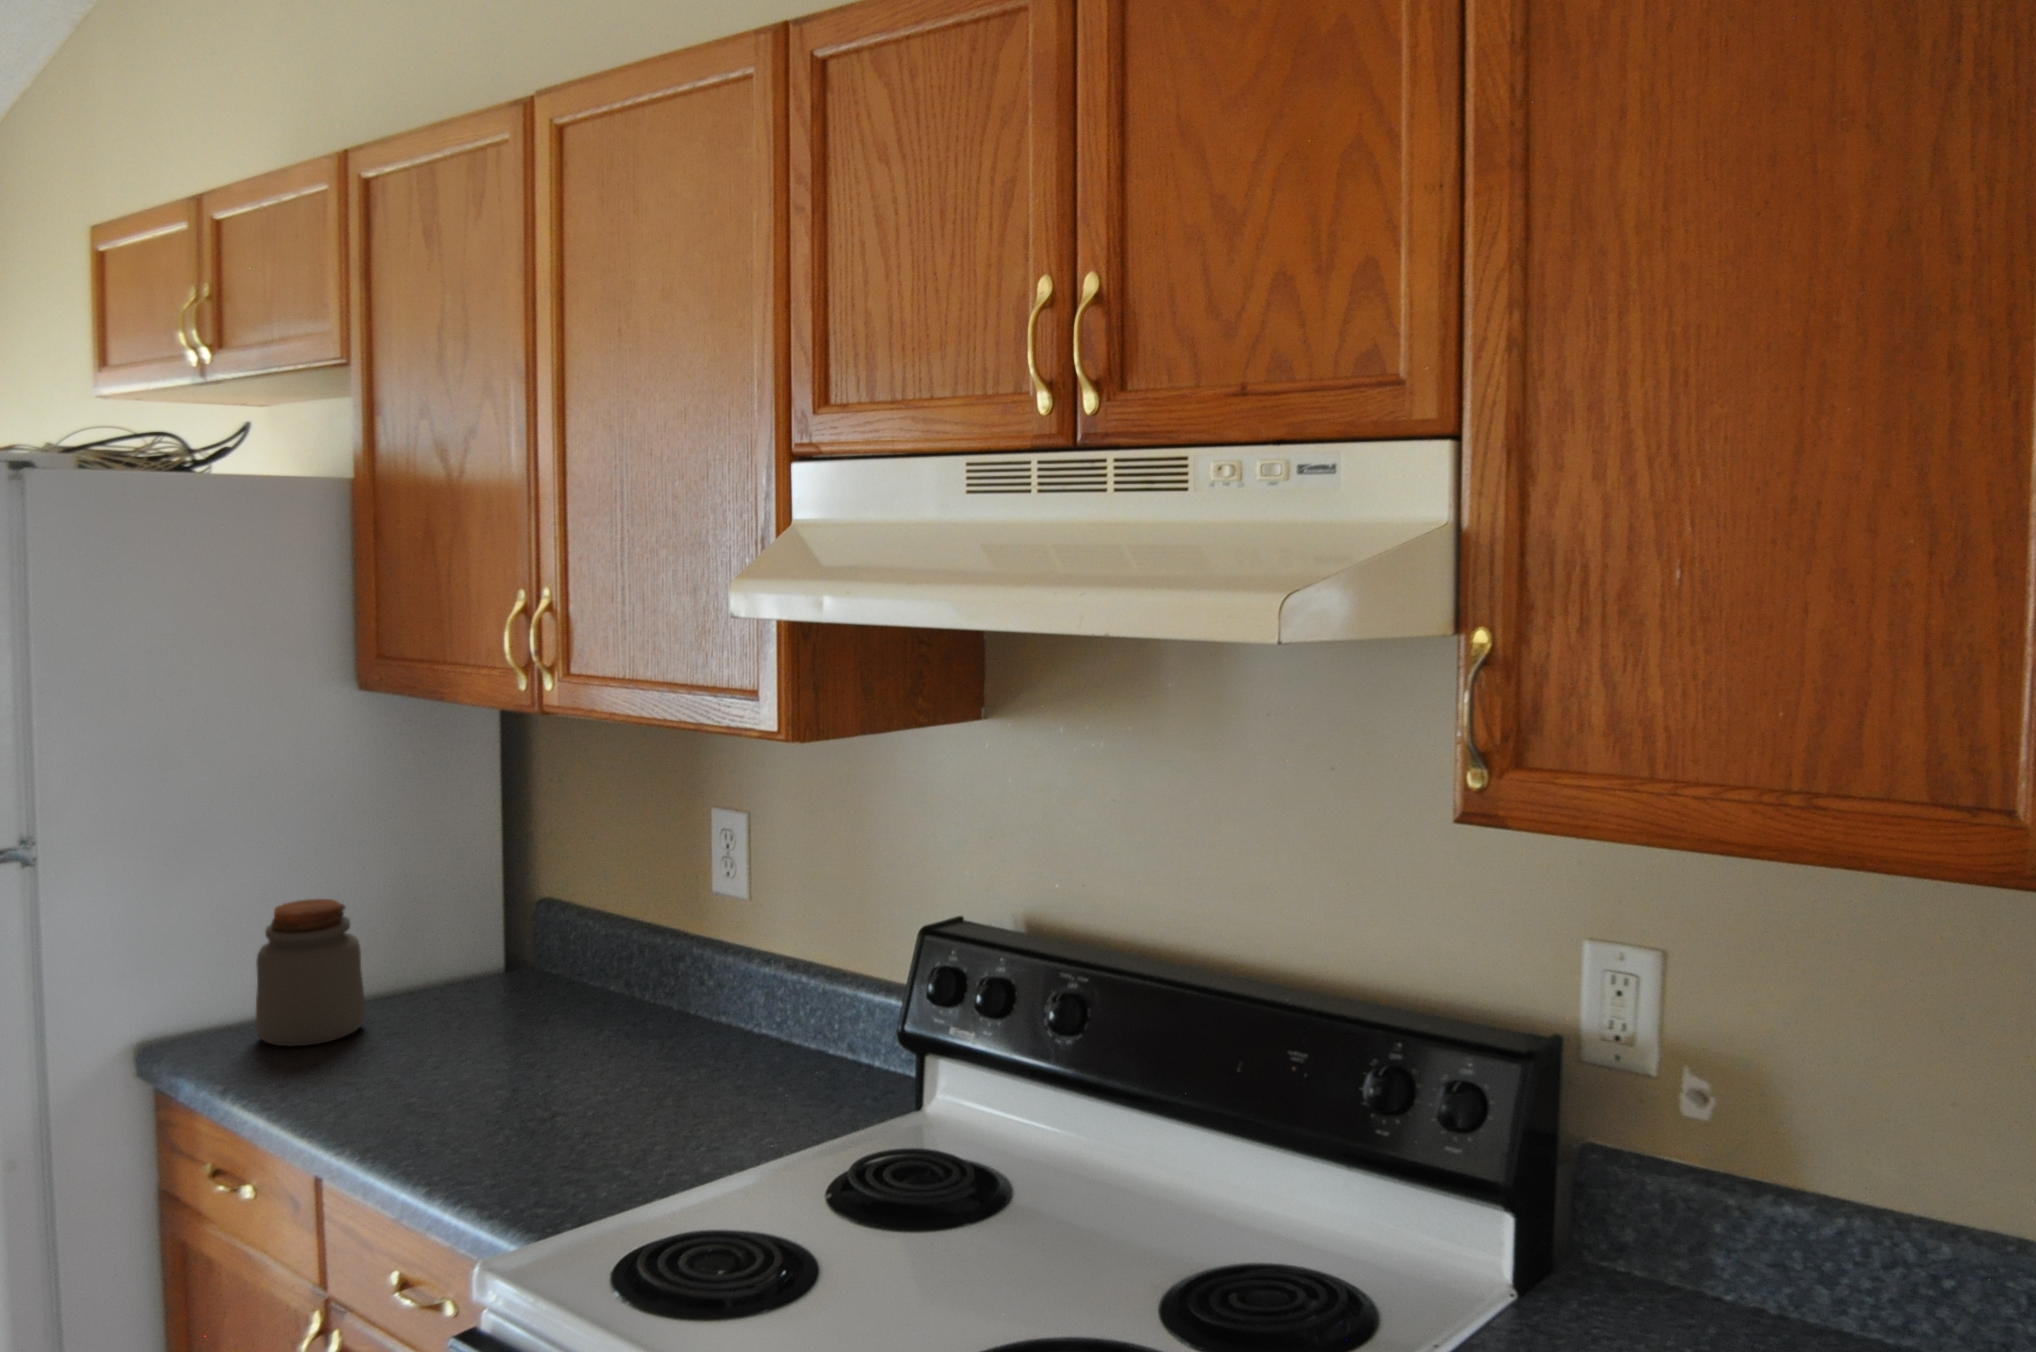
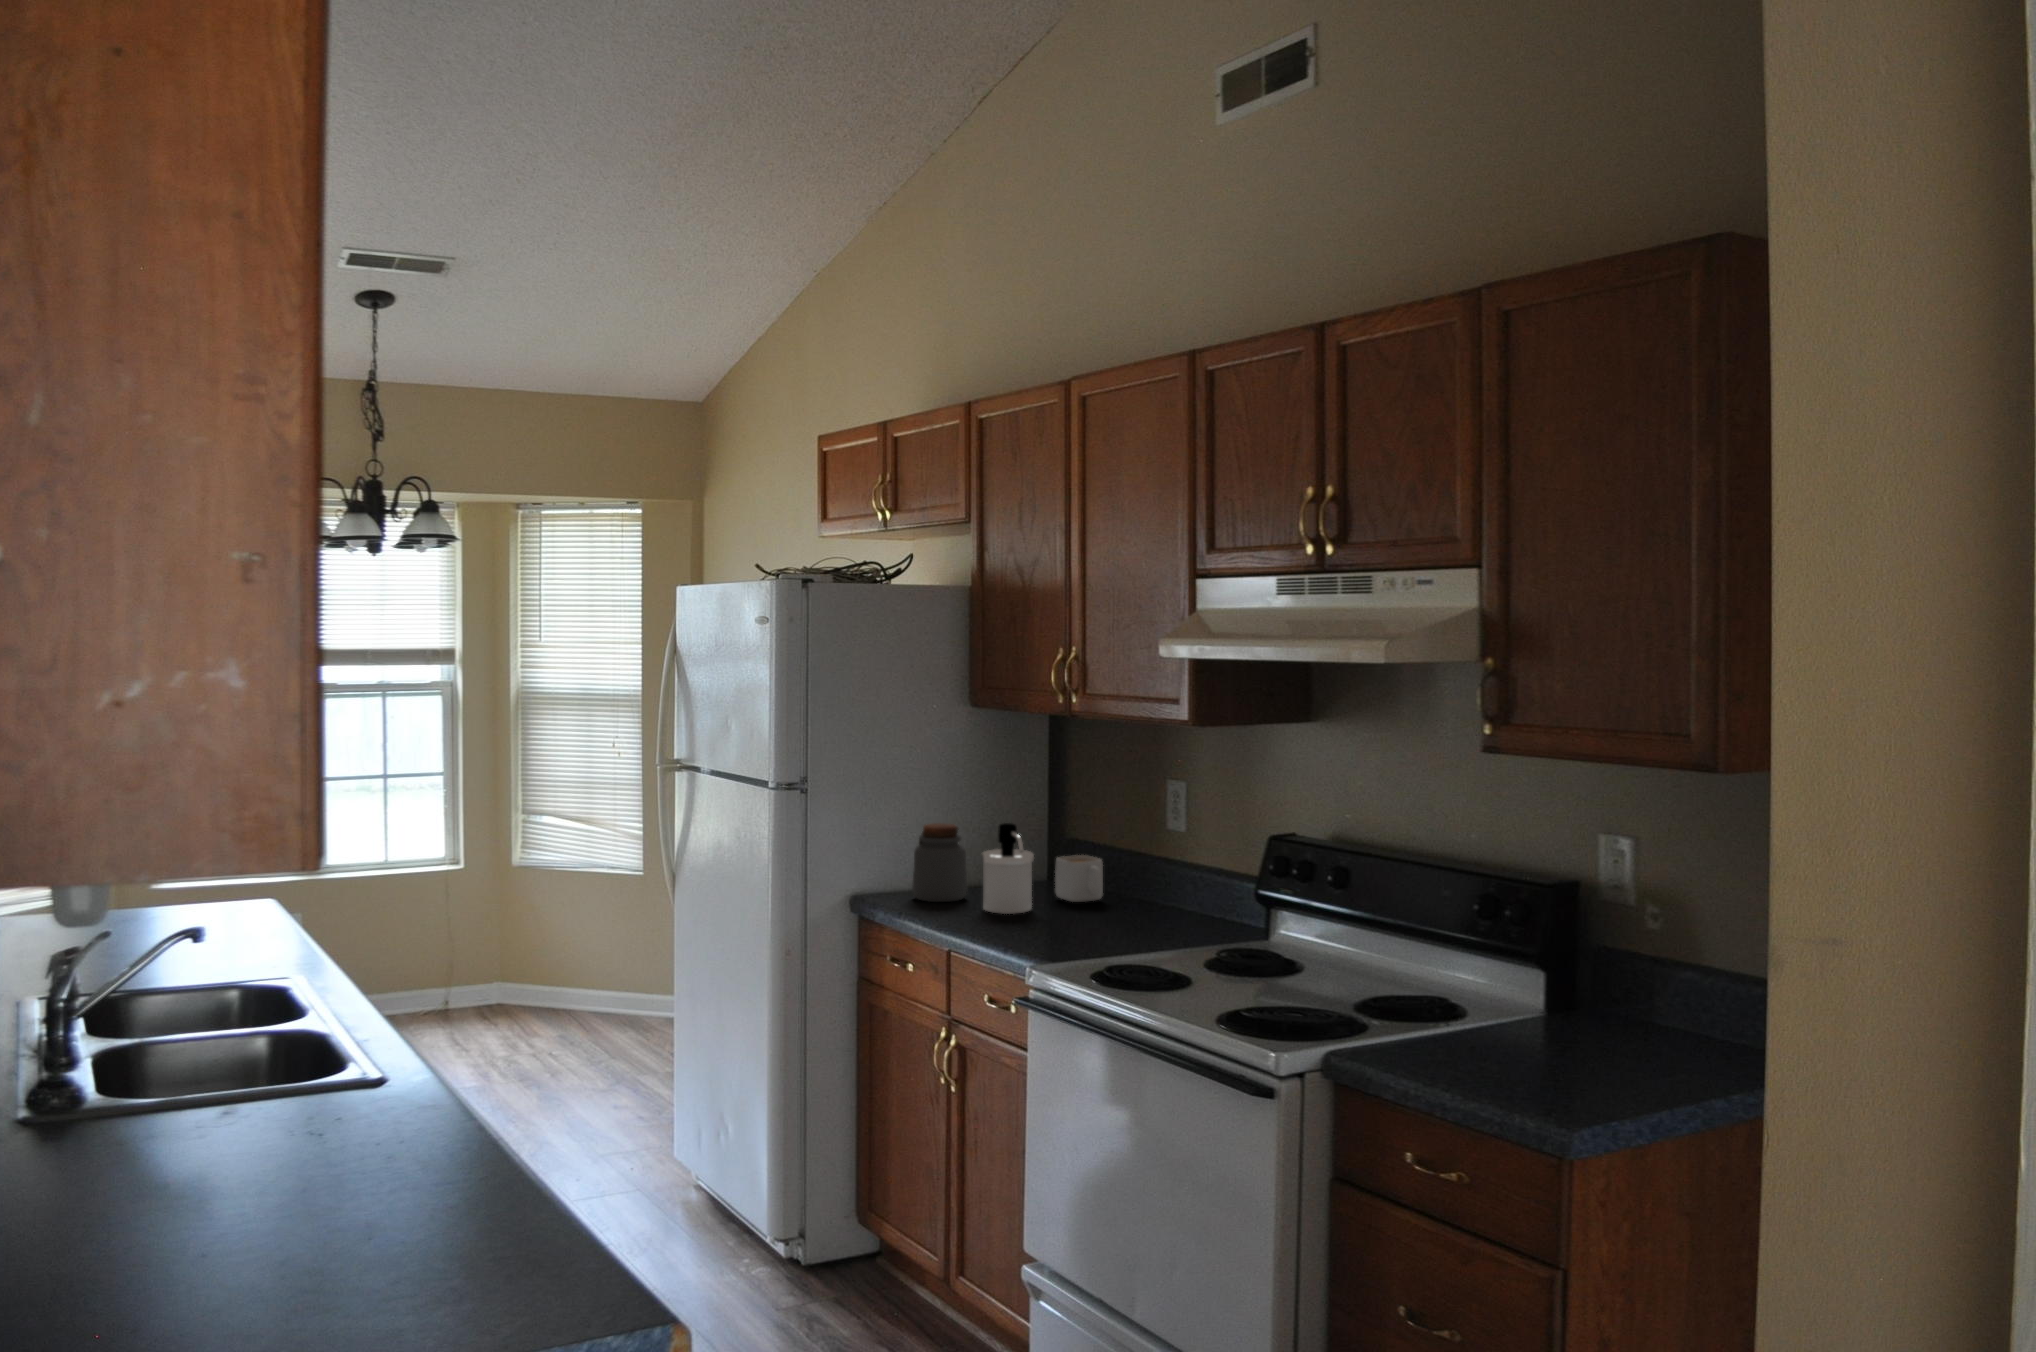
soap dispenser: none [384,901,485,1068] -> present [981,823,1034,914]
mug: none [528,928,612,1014] -> present [1055,855,1103,902]

